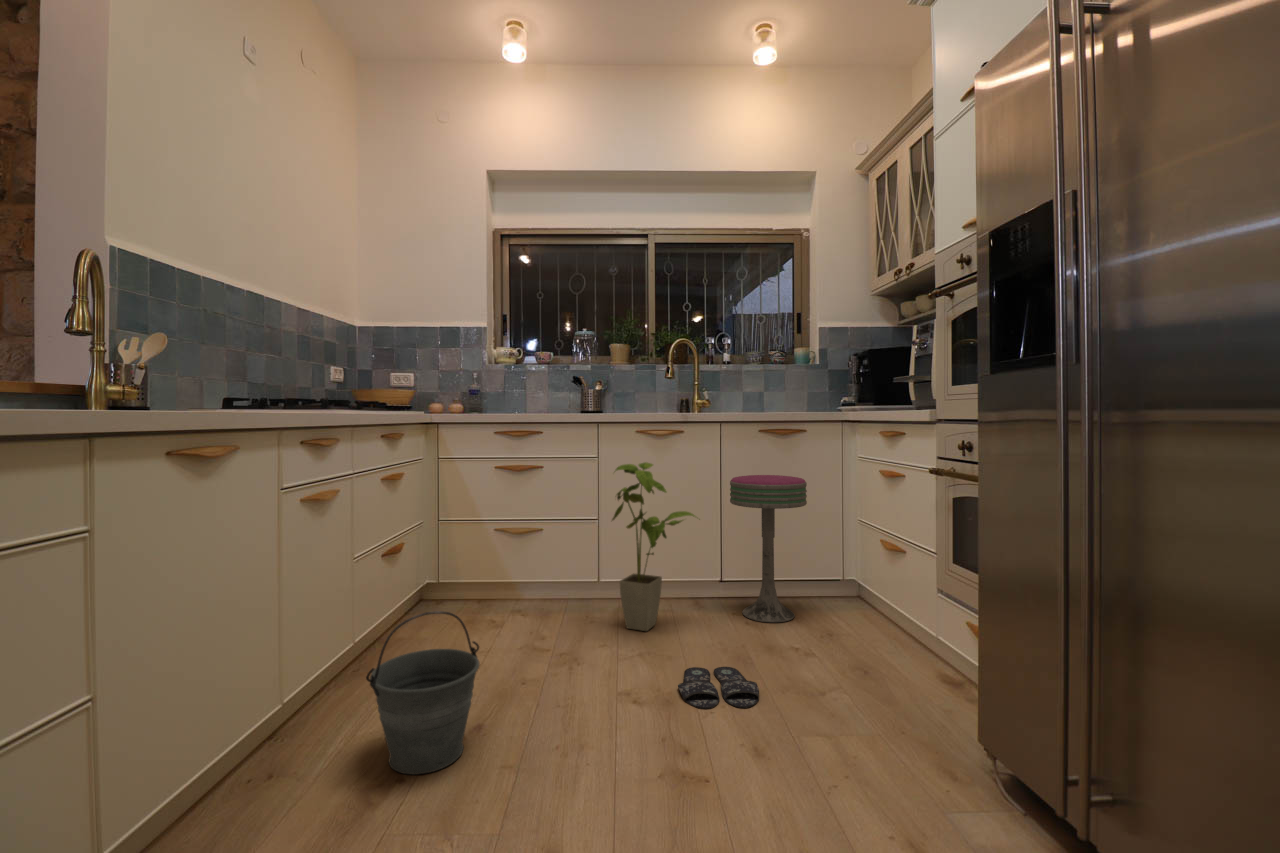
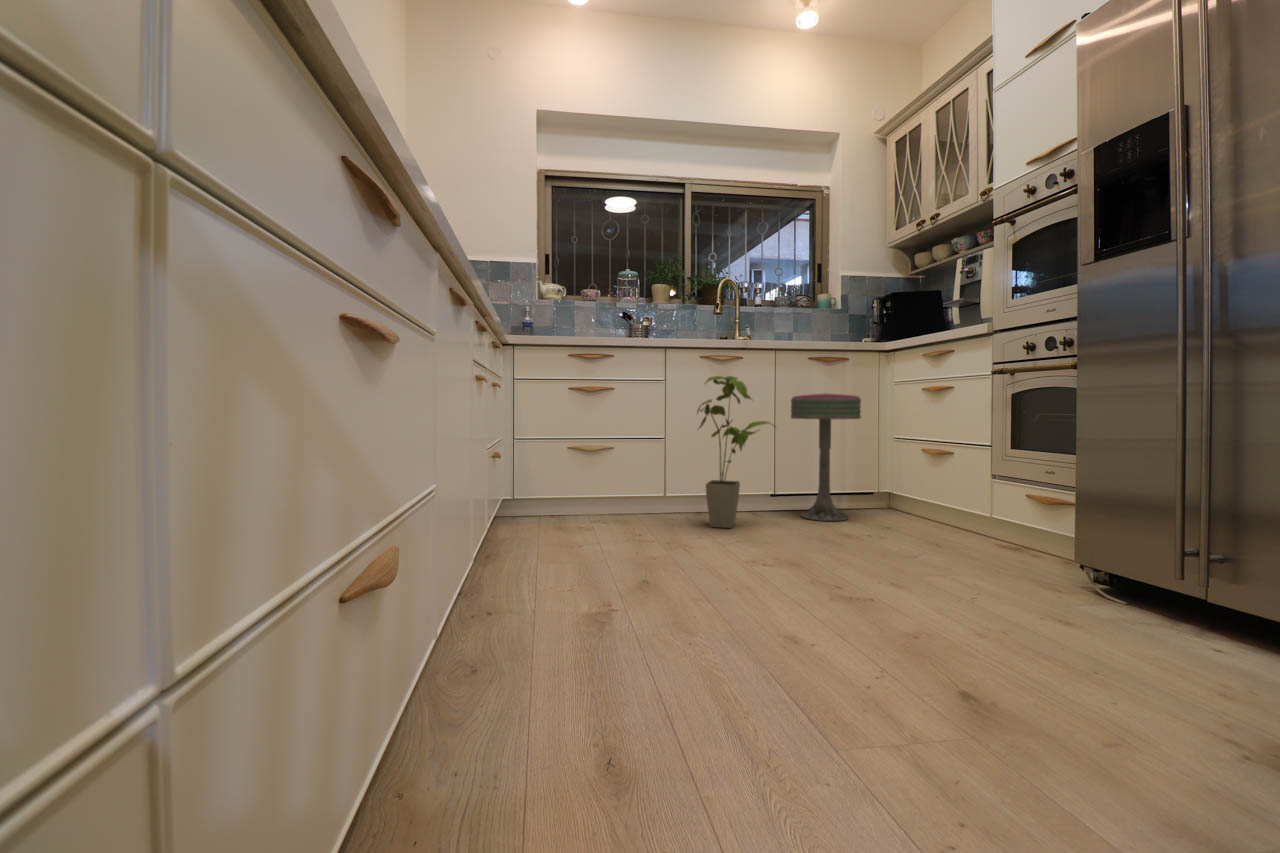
bucket: present [366,611,480,775] -> none [574,471,669,613]
slippers: present [678,667,759,709] -> none [792,545,872,569]

